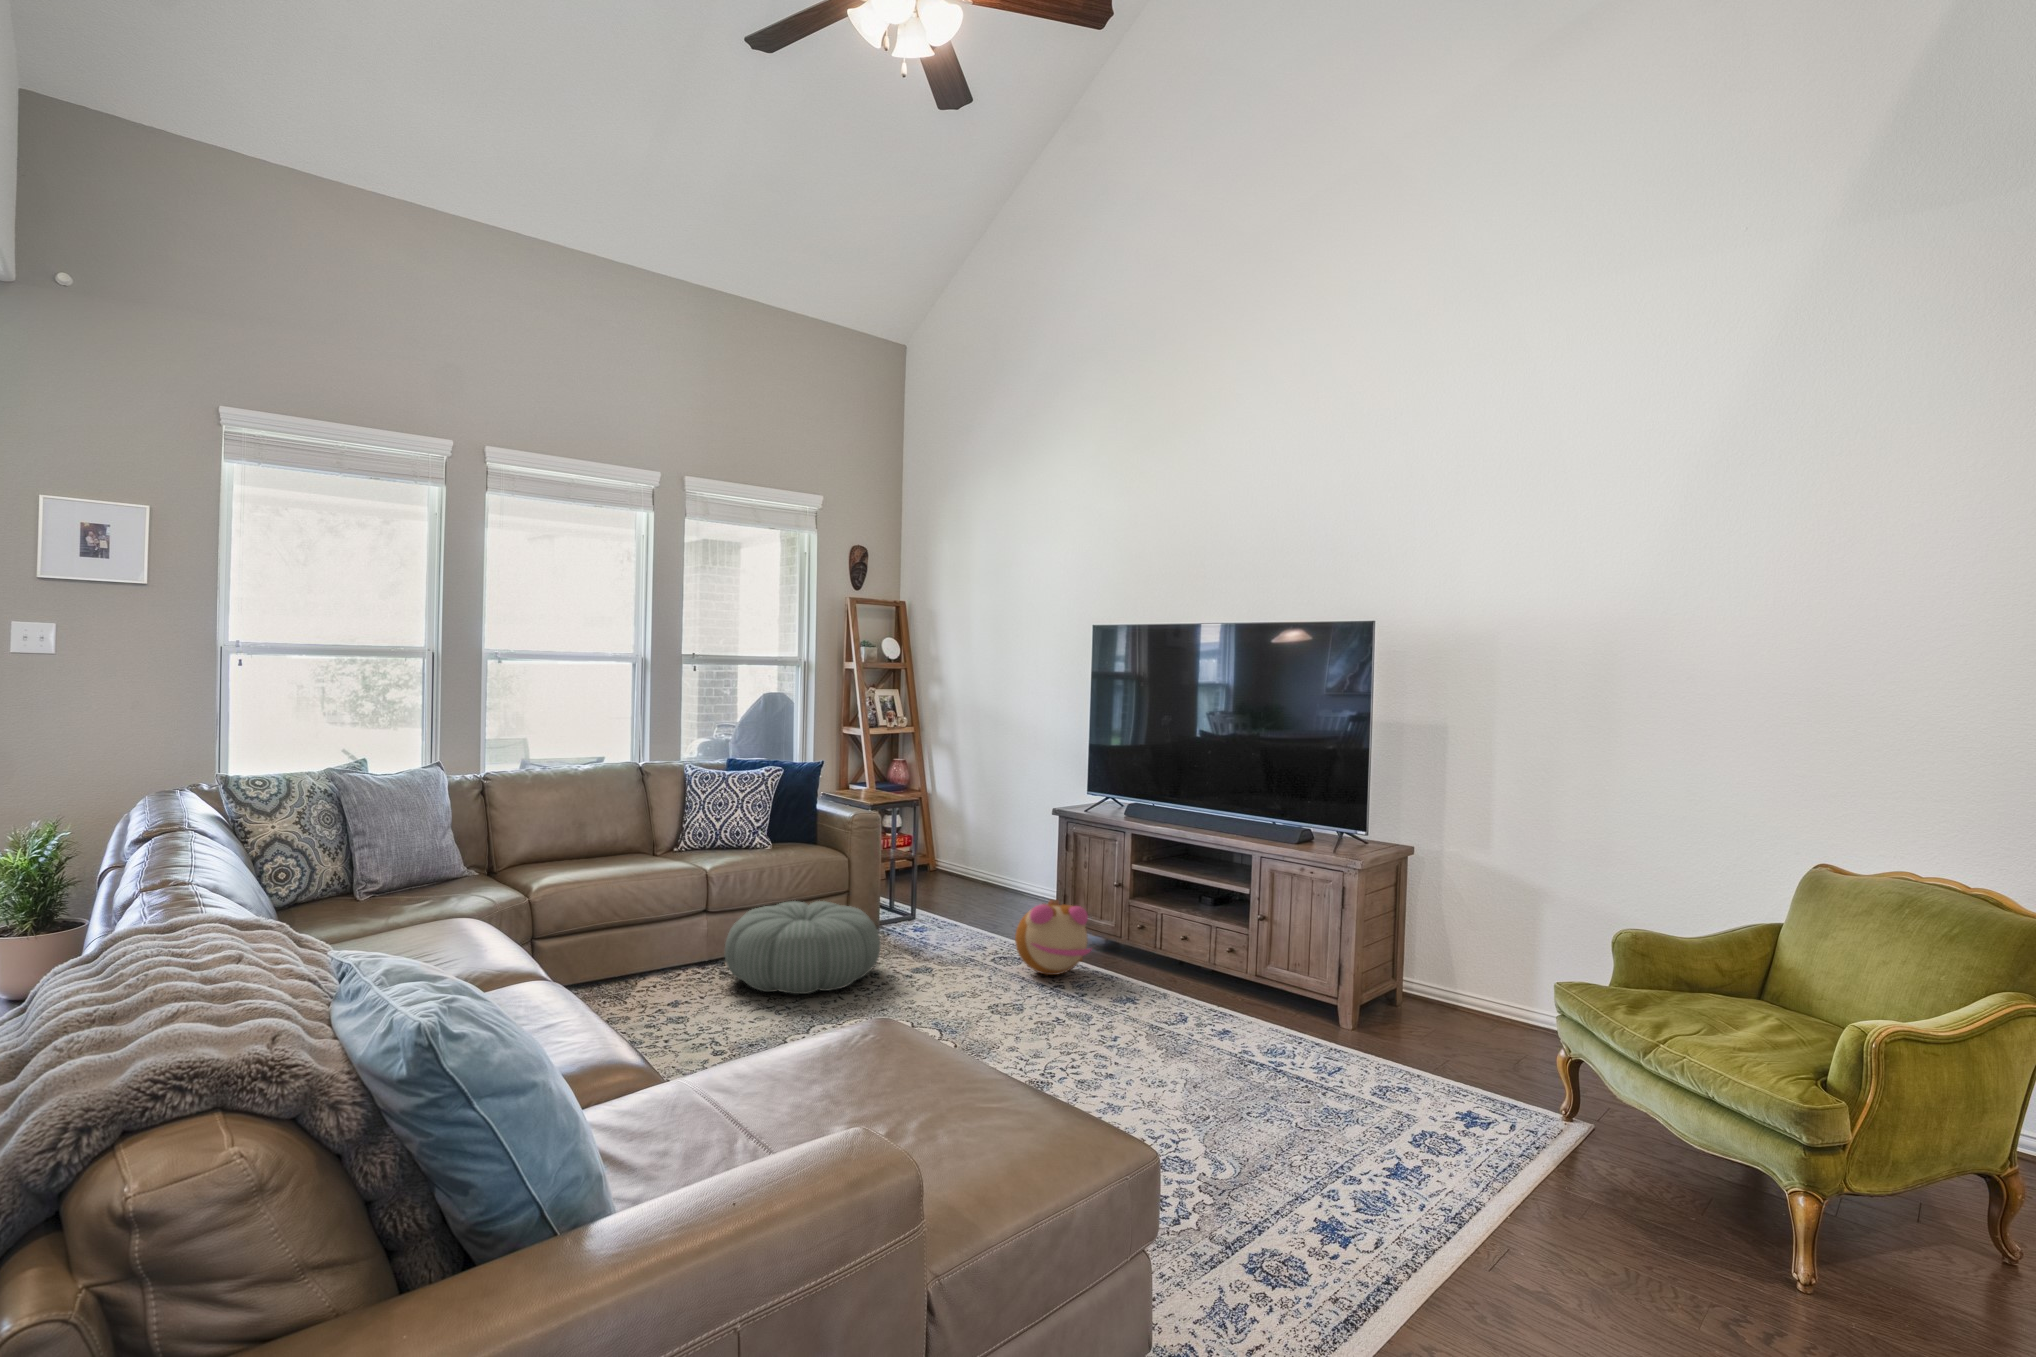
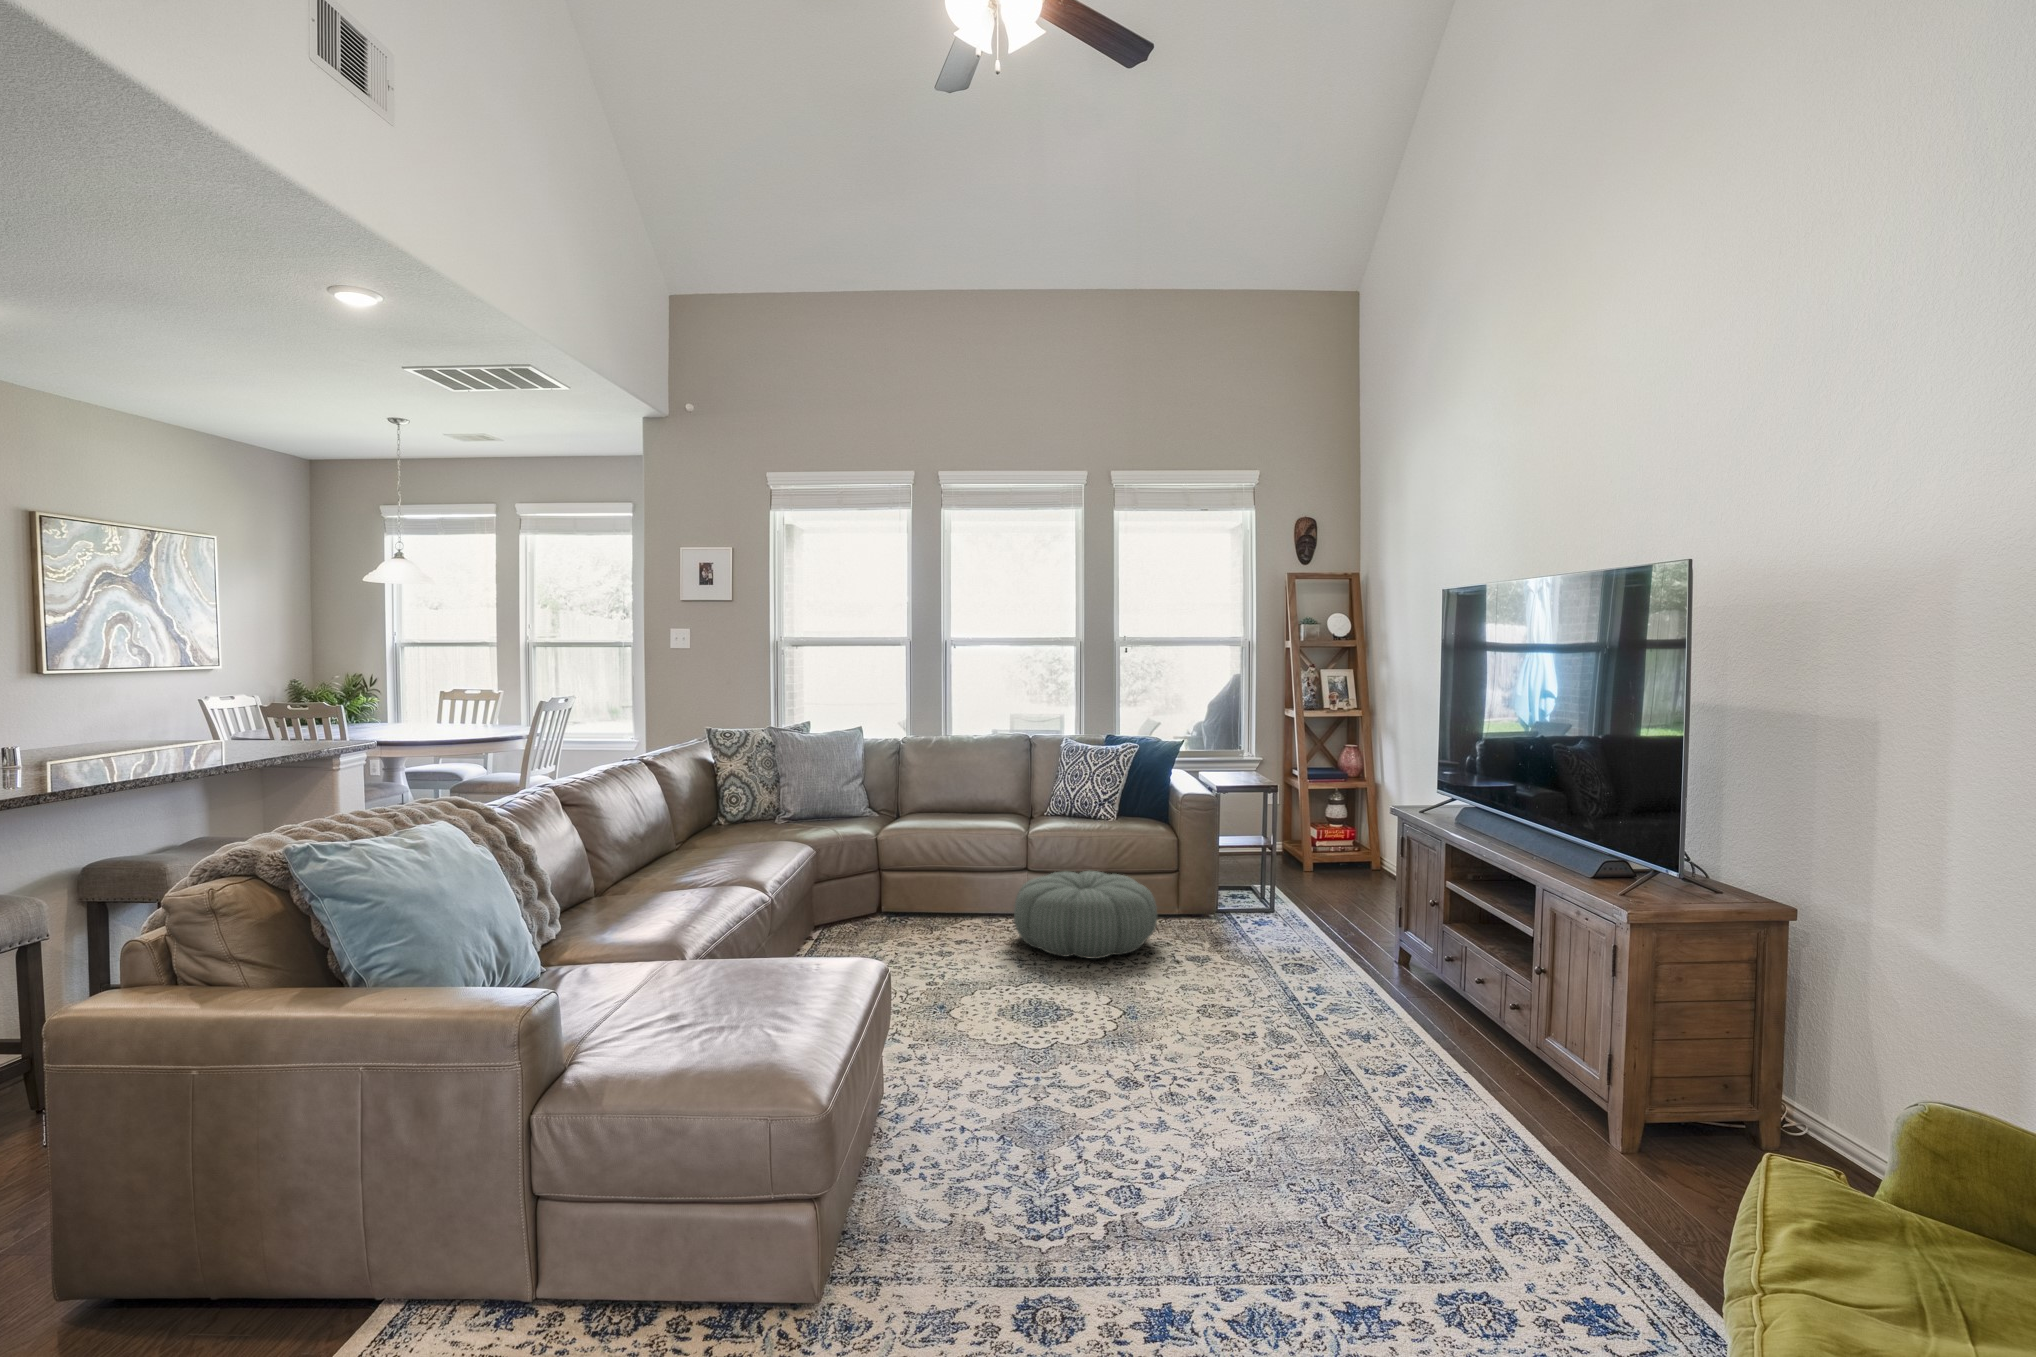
plush toy: present [1015,899,1091,975] -> none [1279,907,1368,994]

